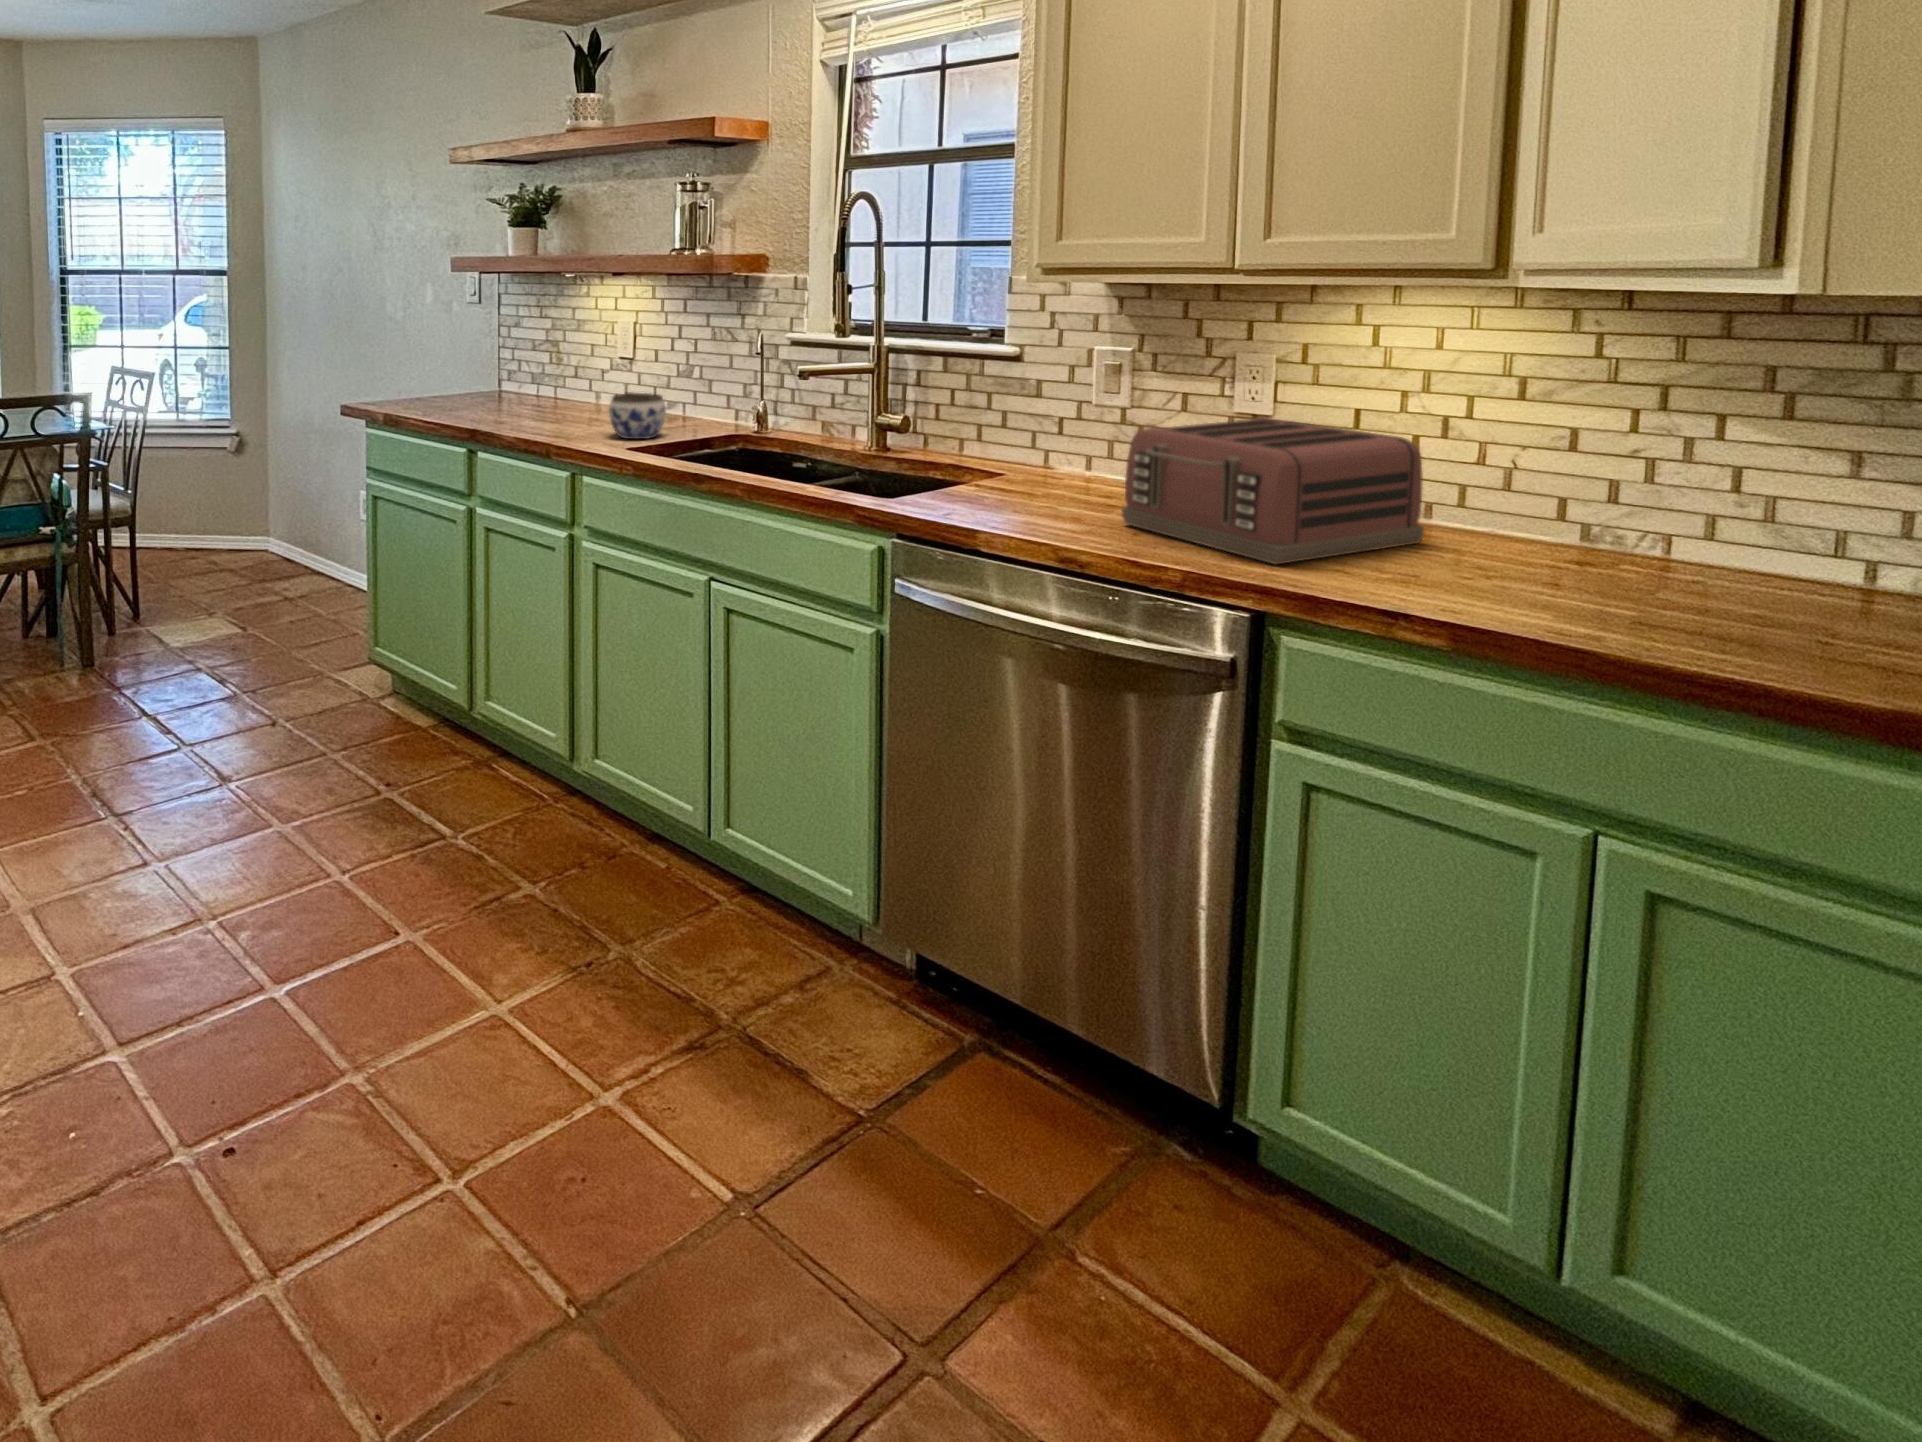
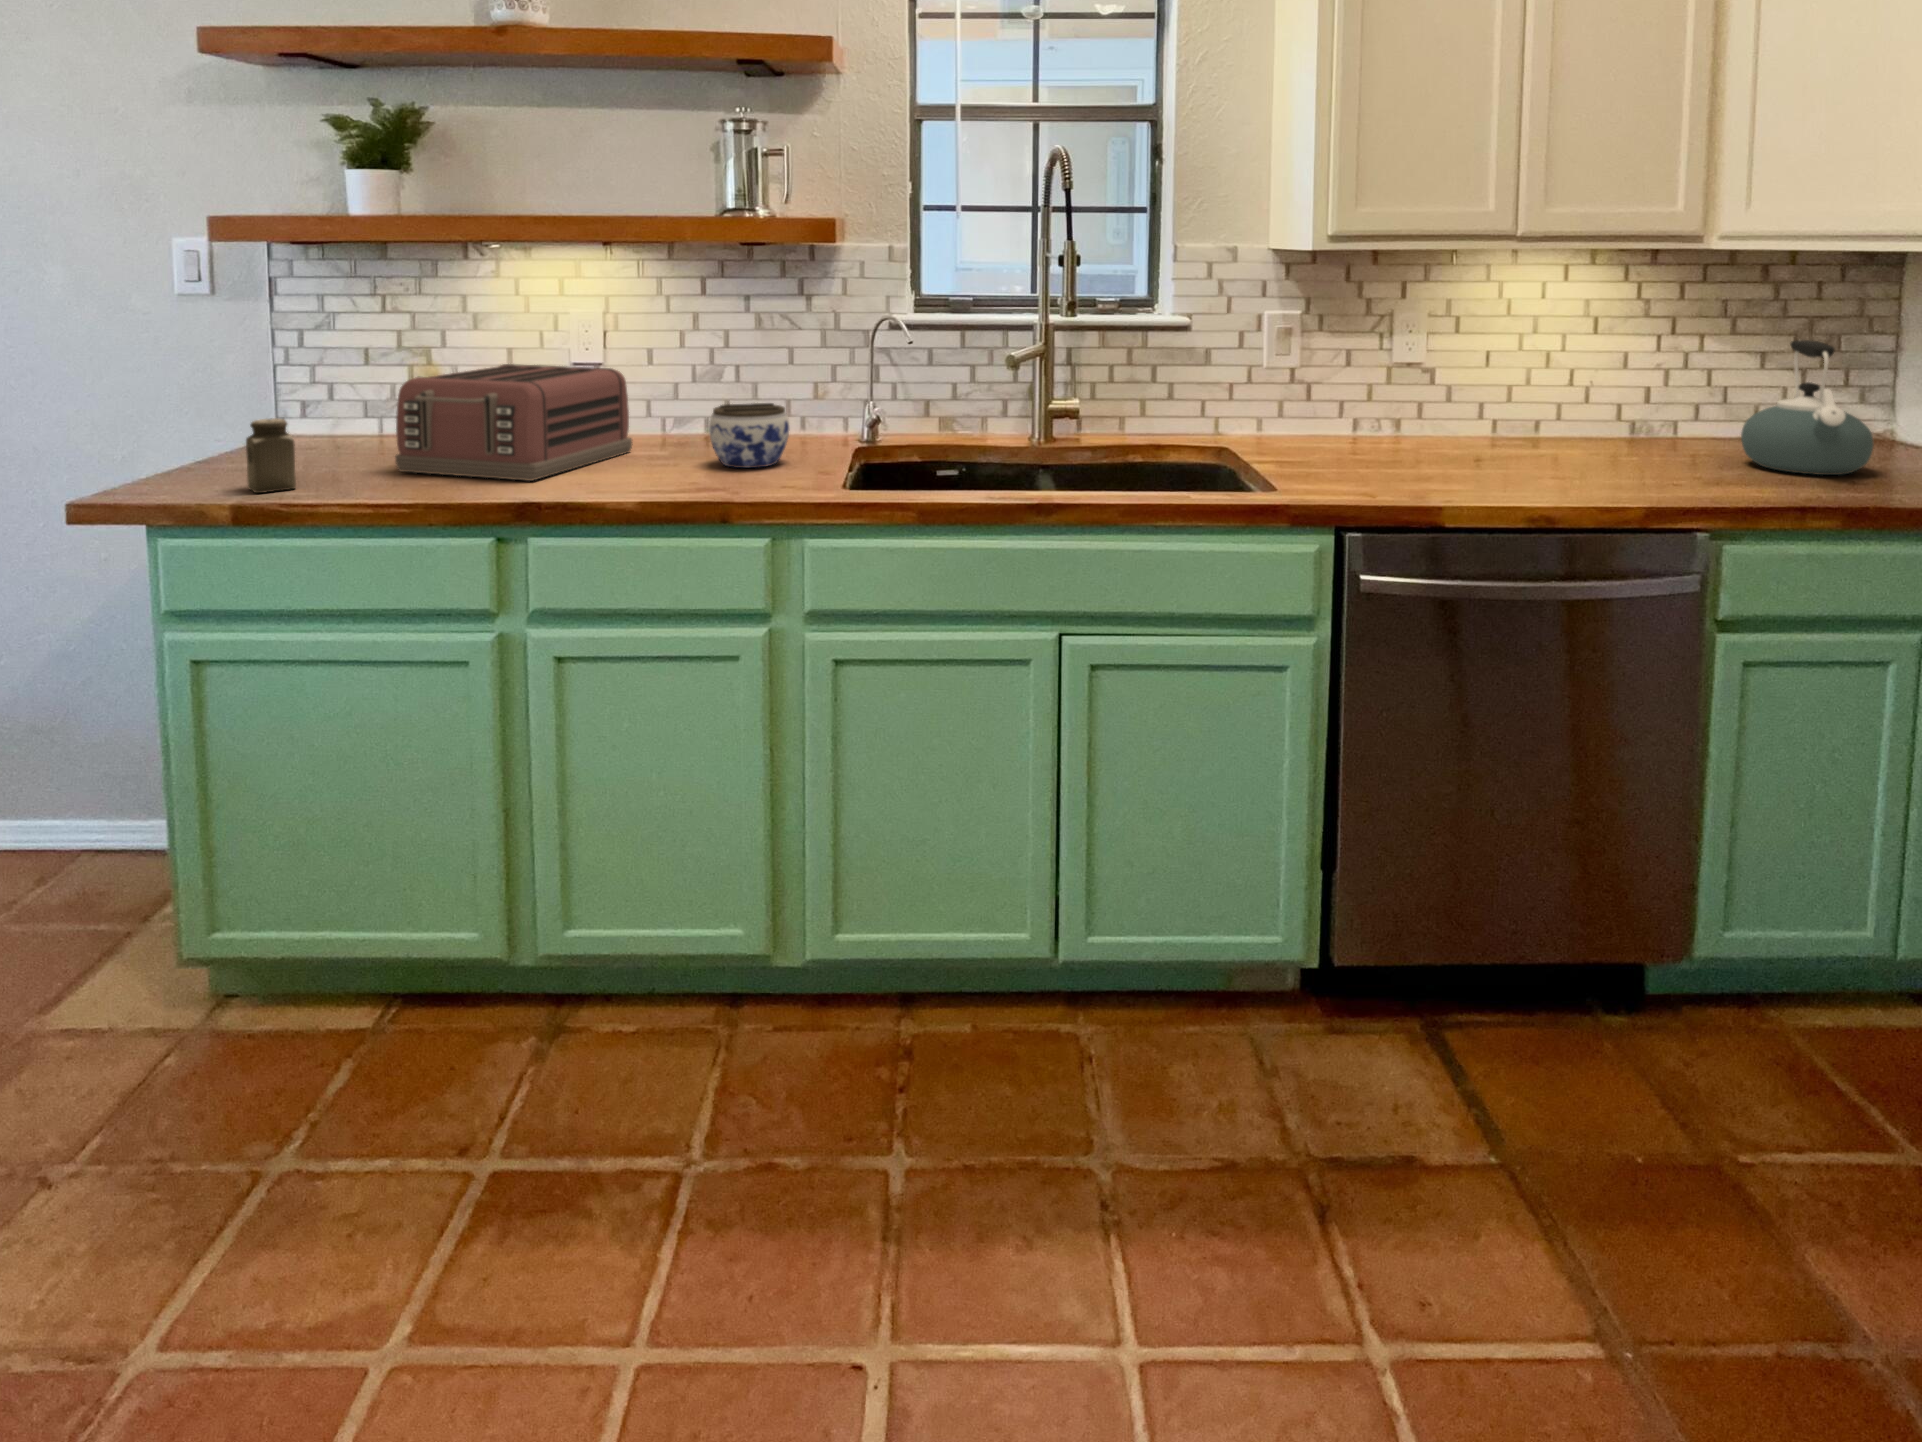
salt shaker: none [403,377,429,418] -> present [246,418,296,493]
toaster: present [1122,417,1424,564] -> present [395,364,632,481]
kettle: none [1573,432,1805,642] -> present [1741,340,1873,475]

